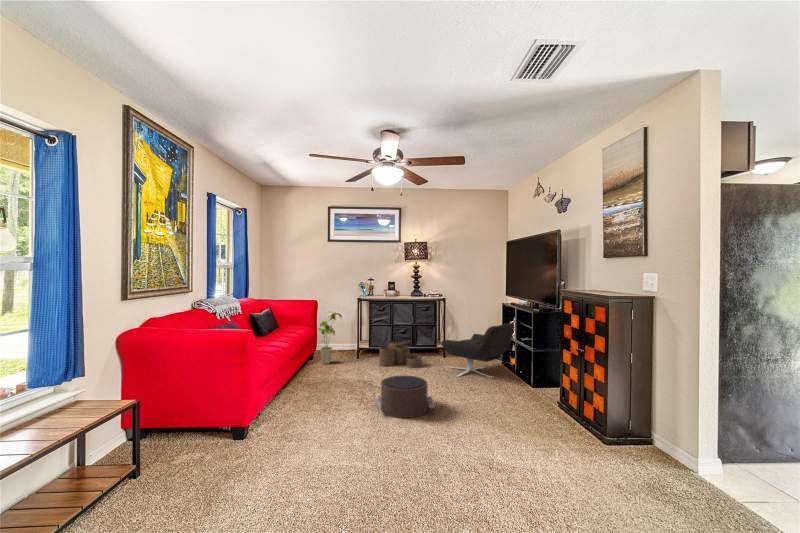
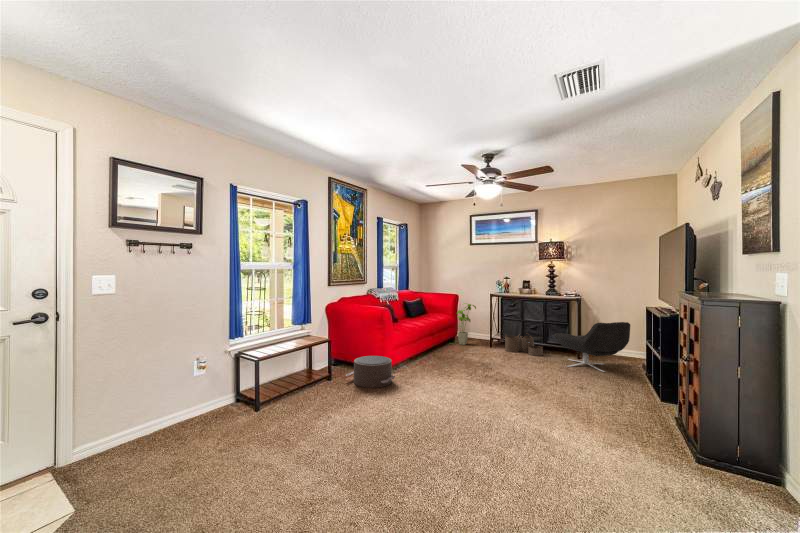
pouf: present [375,375,435,418] -> present [346,356,395,388]

